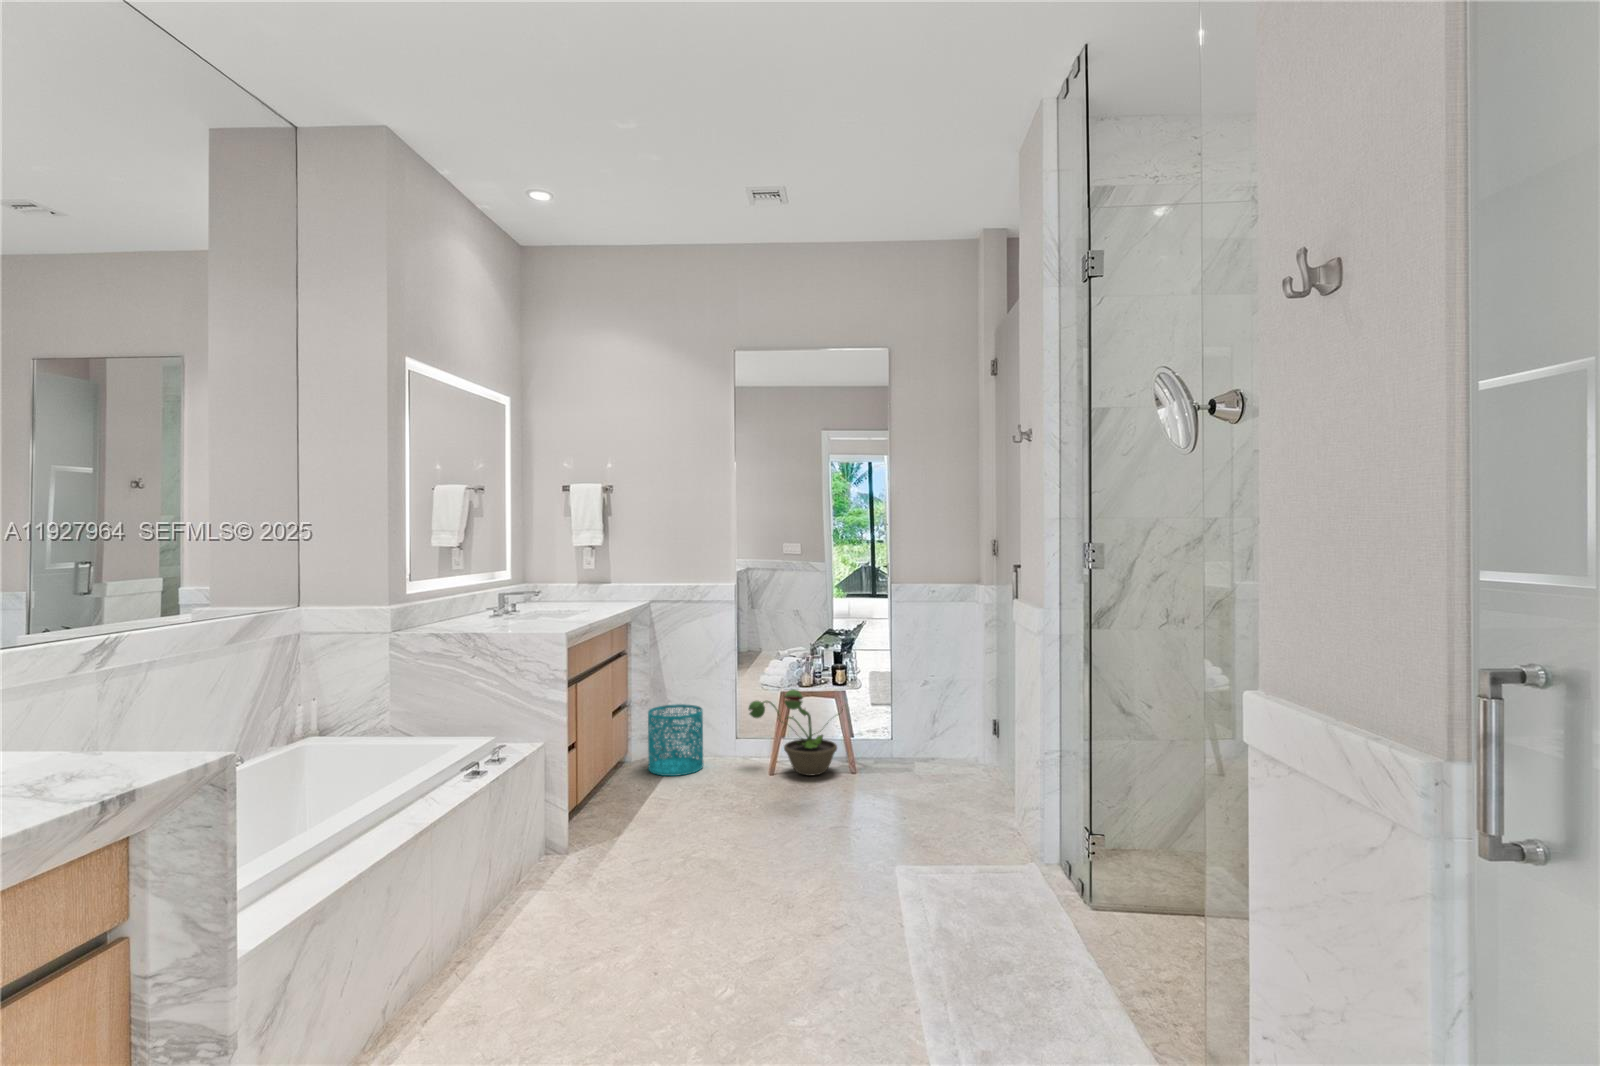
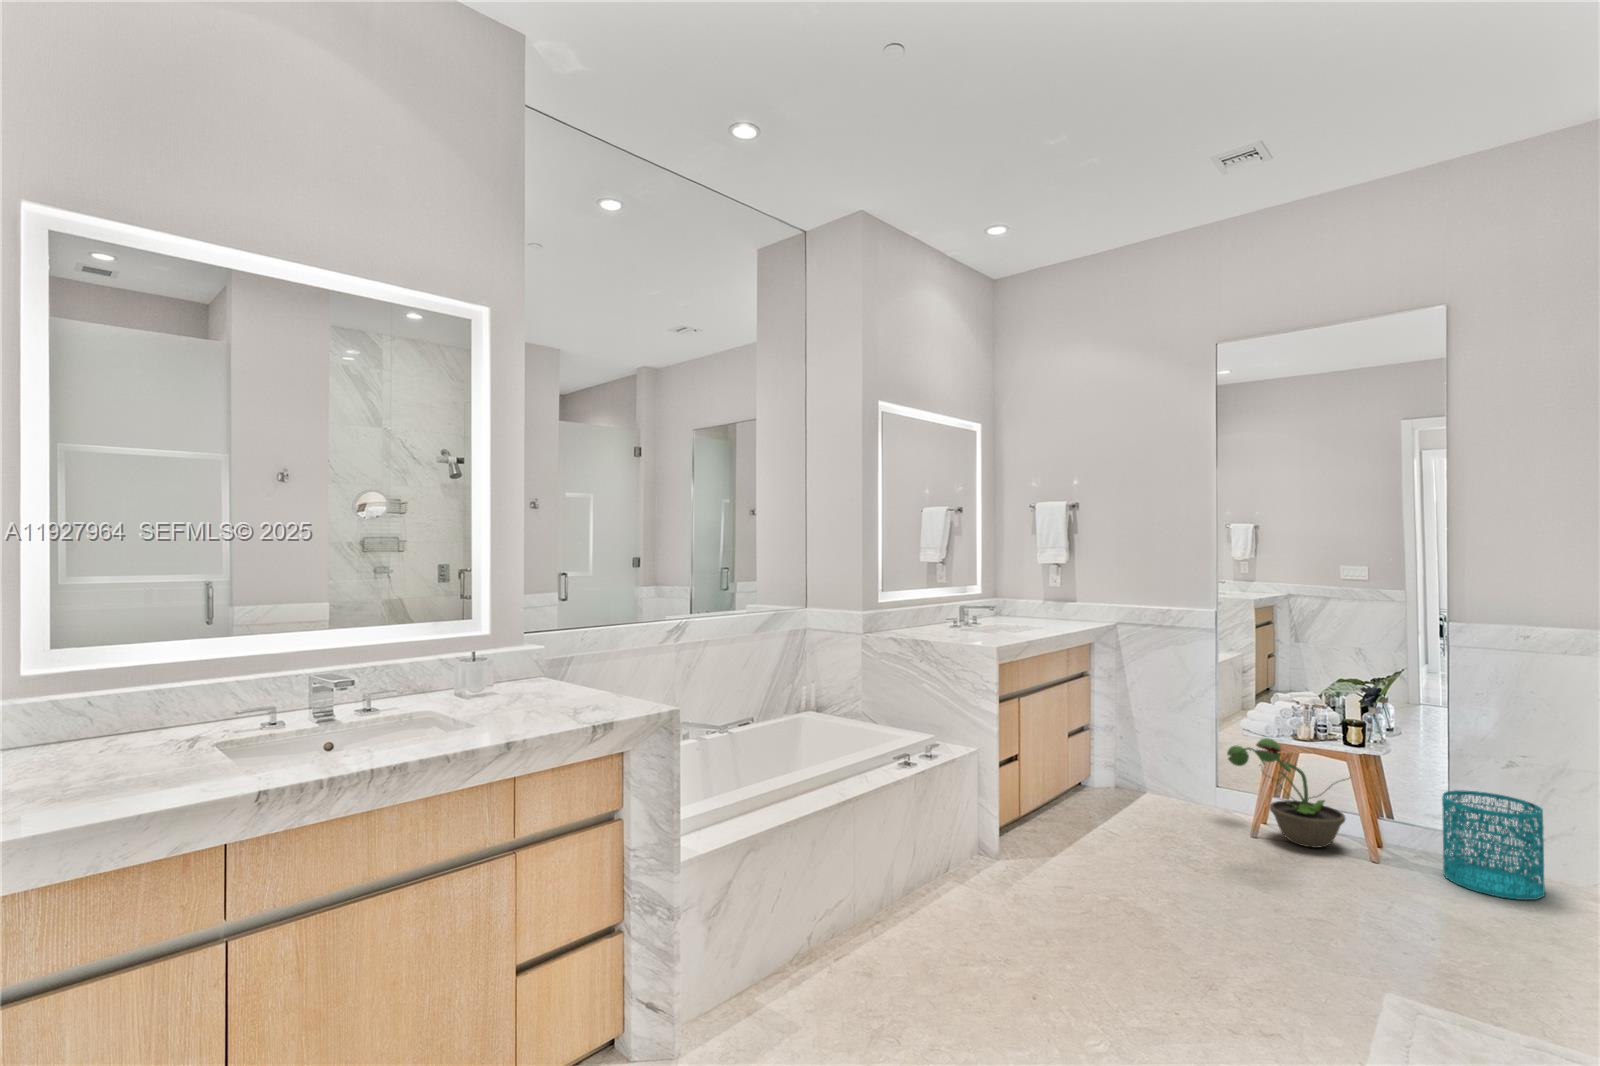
wastebasket: present [648,704,703,776] -> present [1442,790,1545,900]

